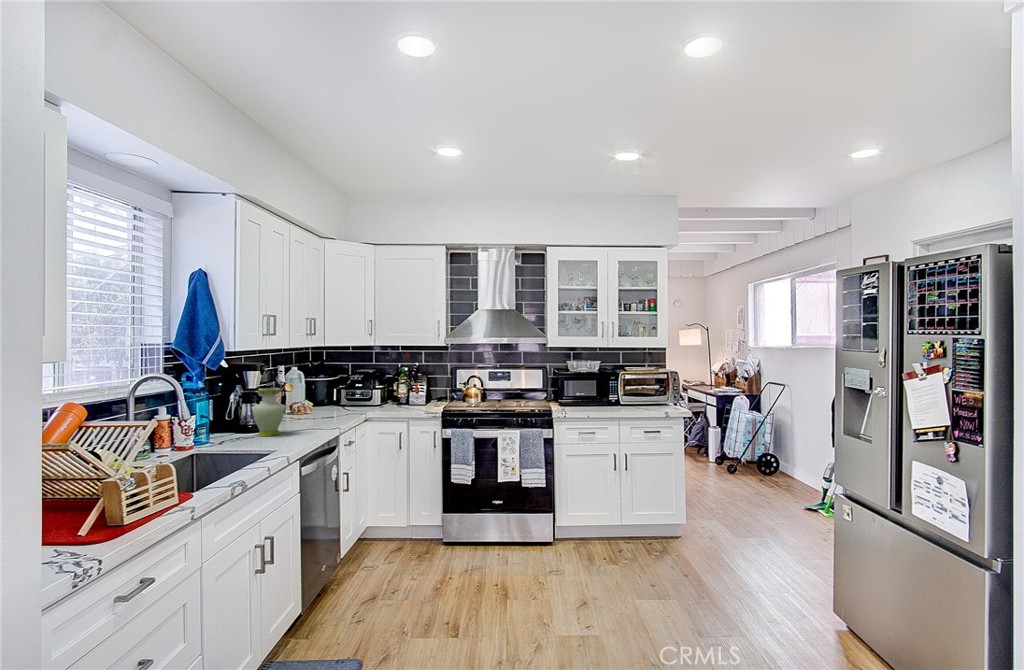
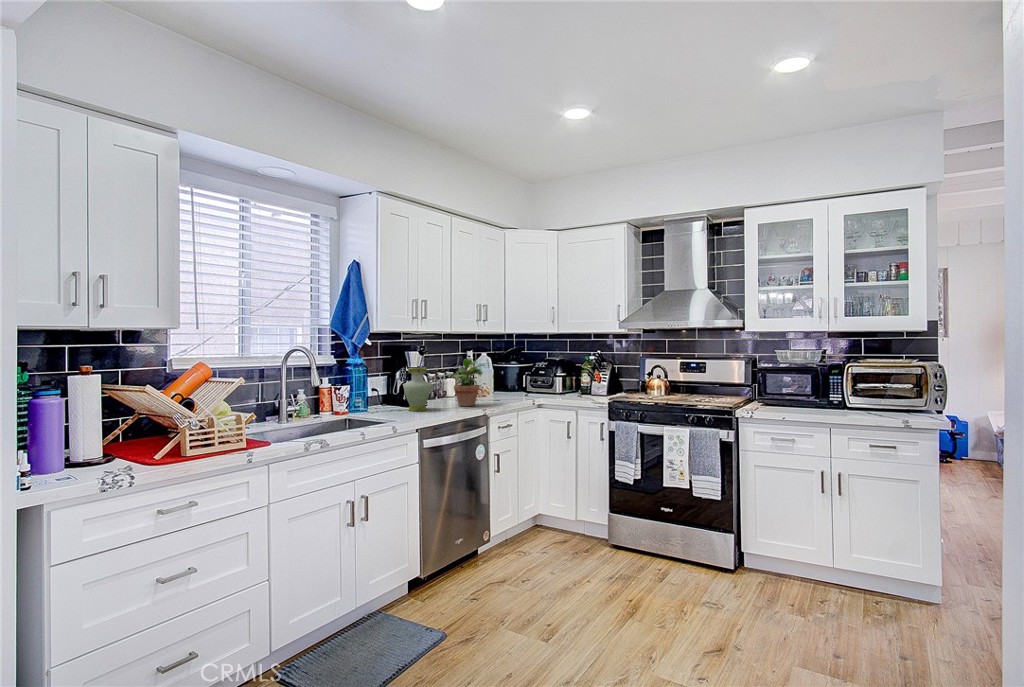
potted plant: none [288,376,330,426] -> present [445,358,484,406]

